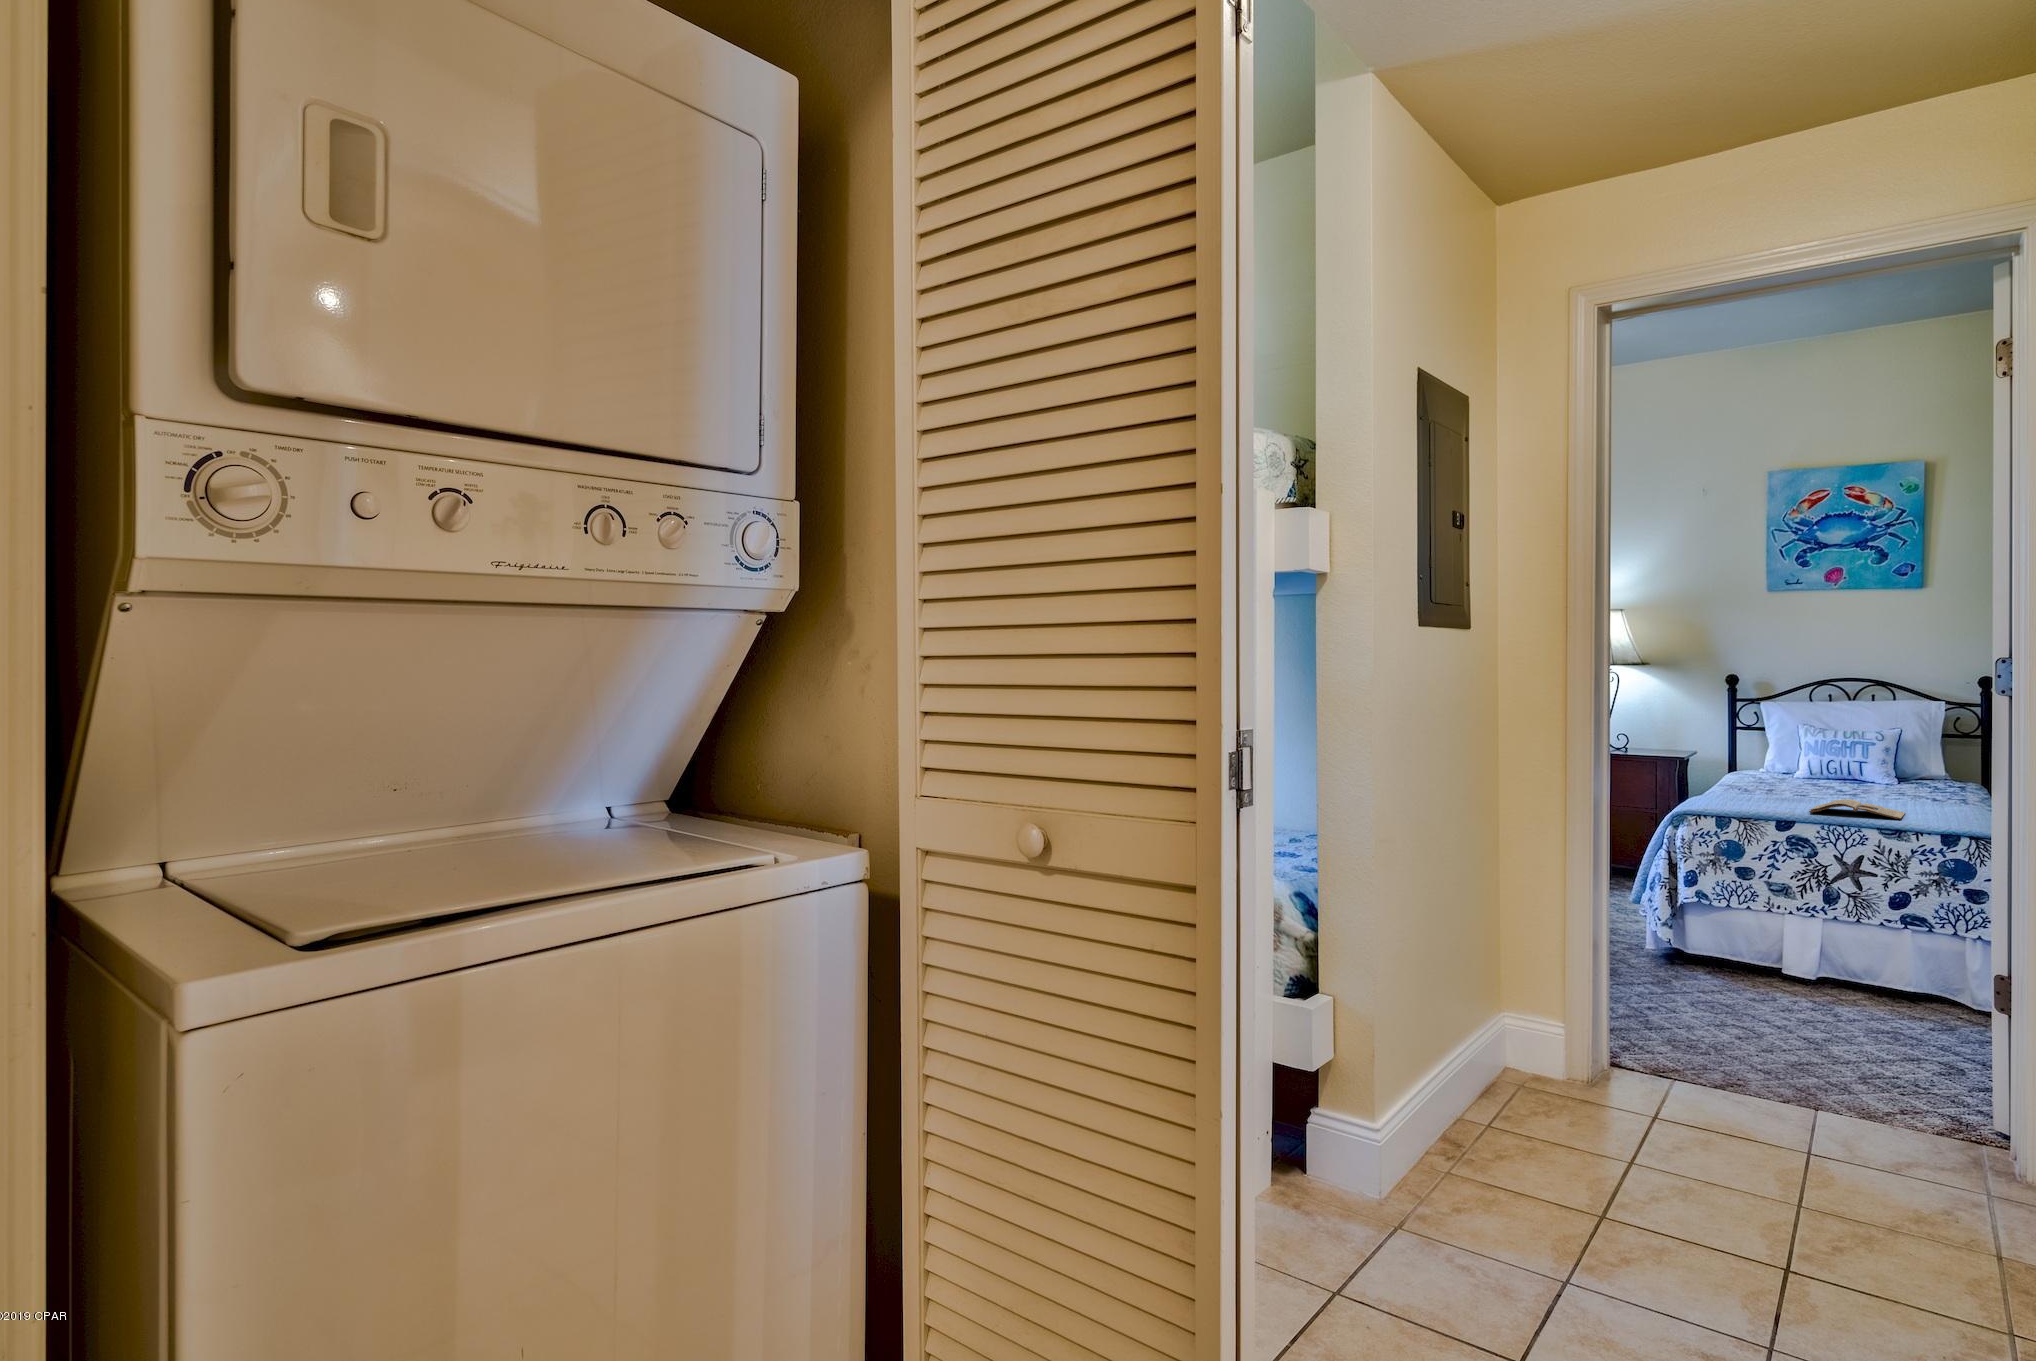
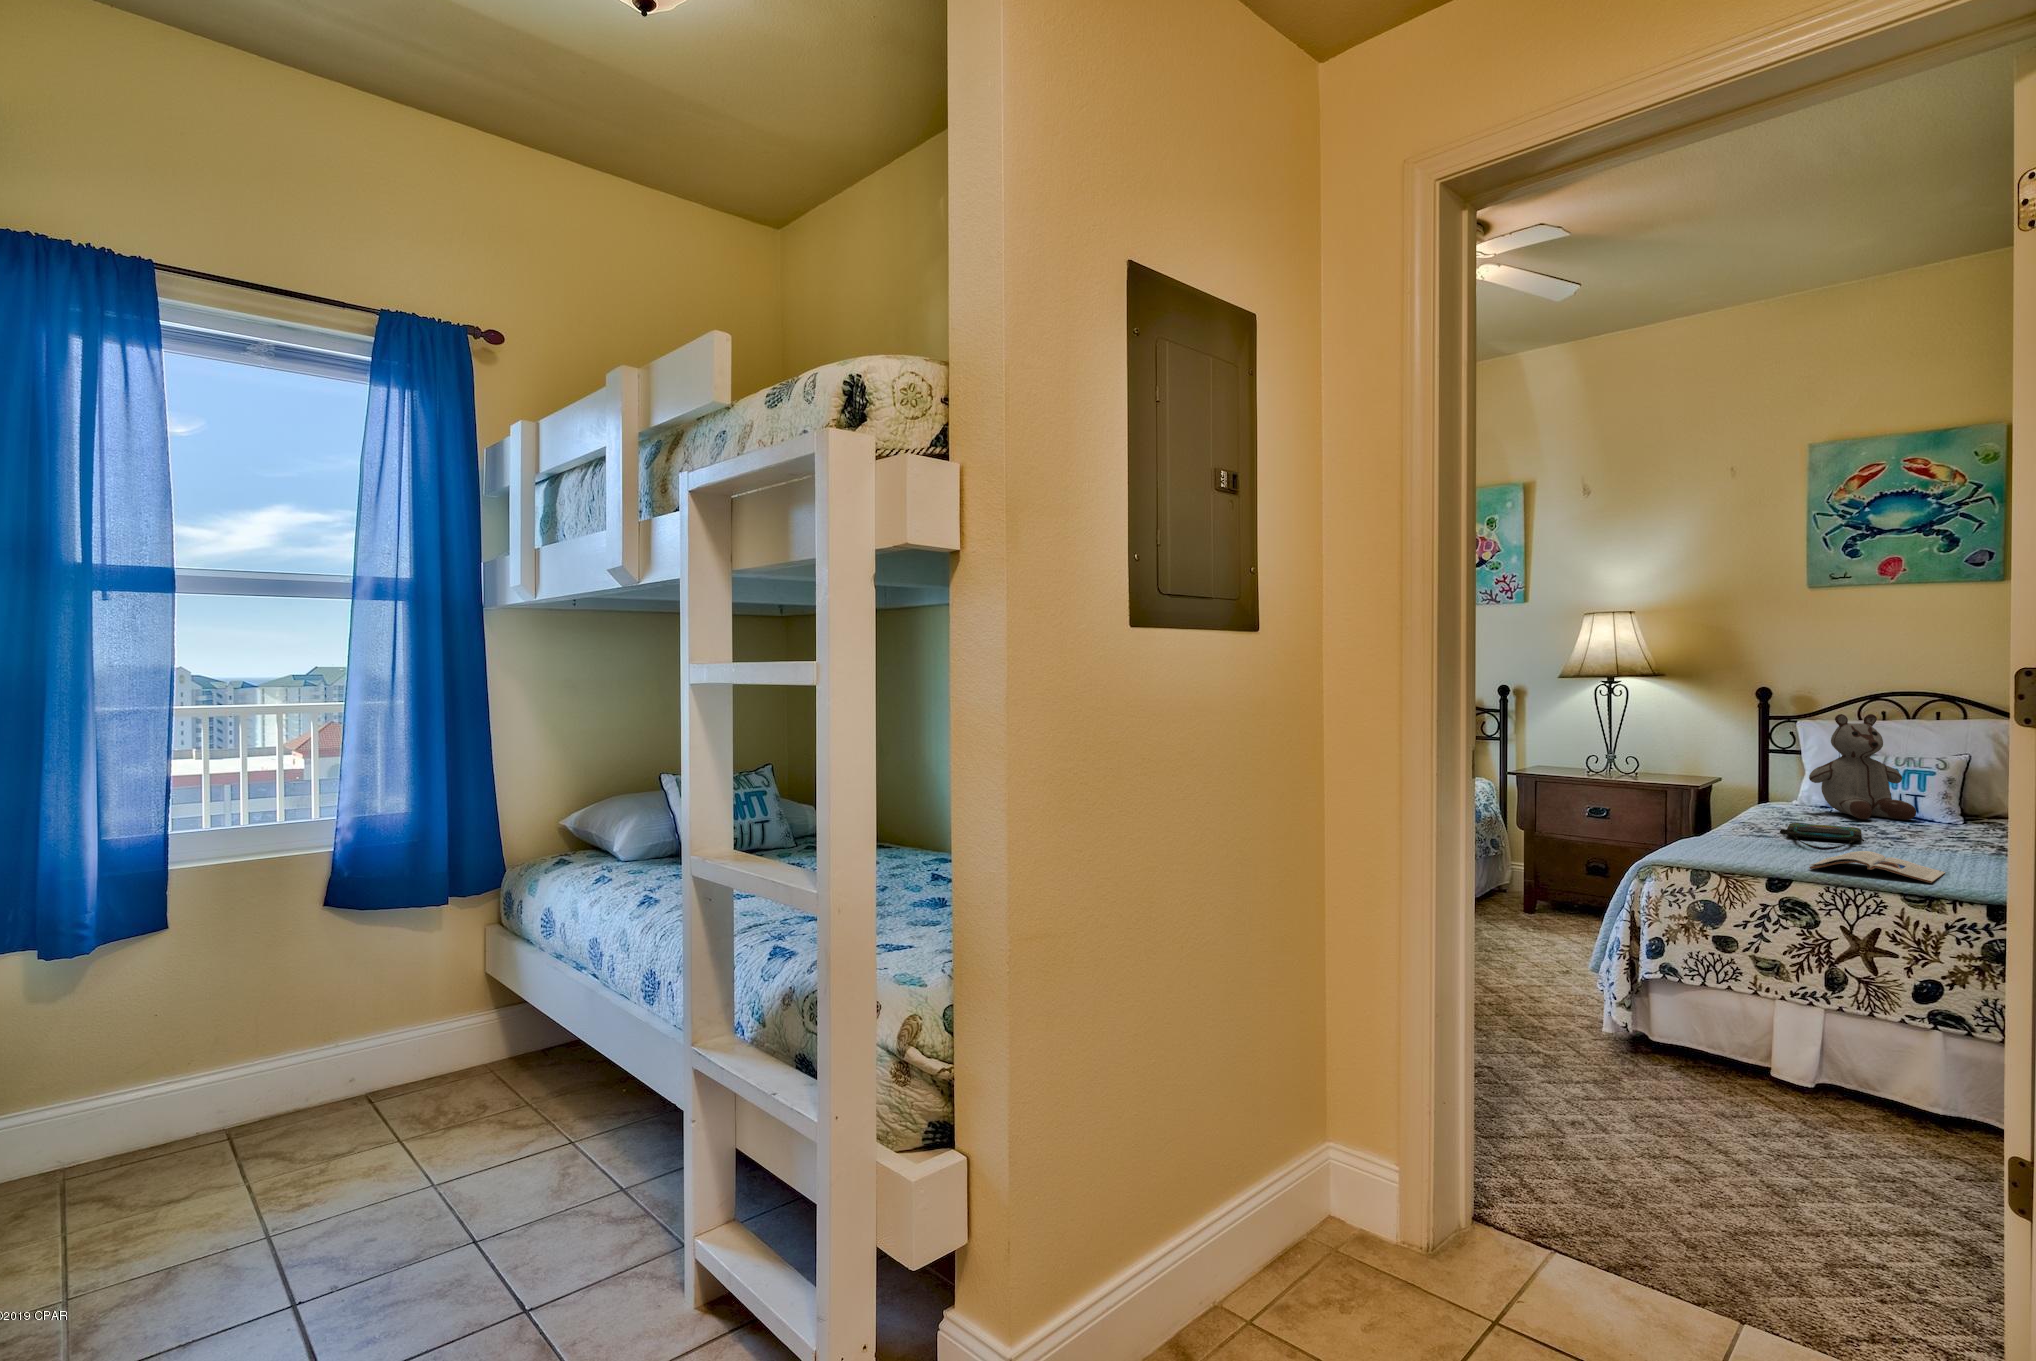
stuffed bear: none [1782,696,1864,780] -> present [1809,714,1916,820]
tote bag: none [1772,783,1838,801] -> present [1780,823,1865,850]

